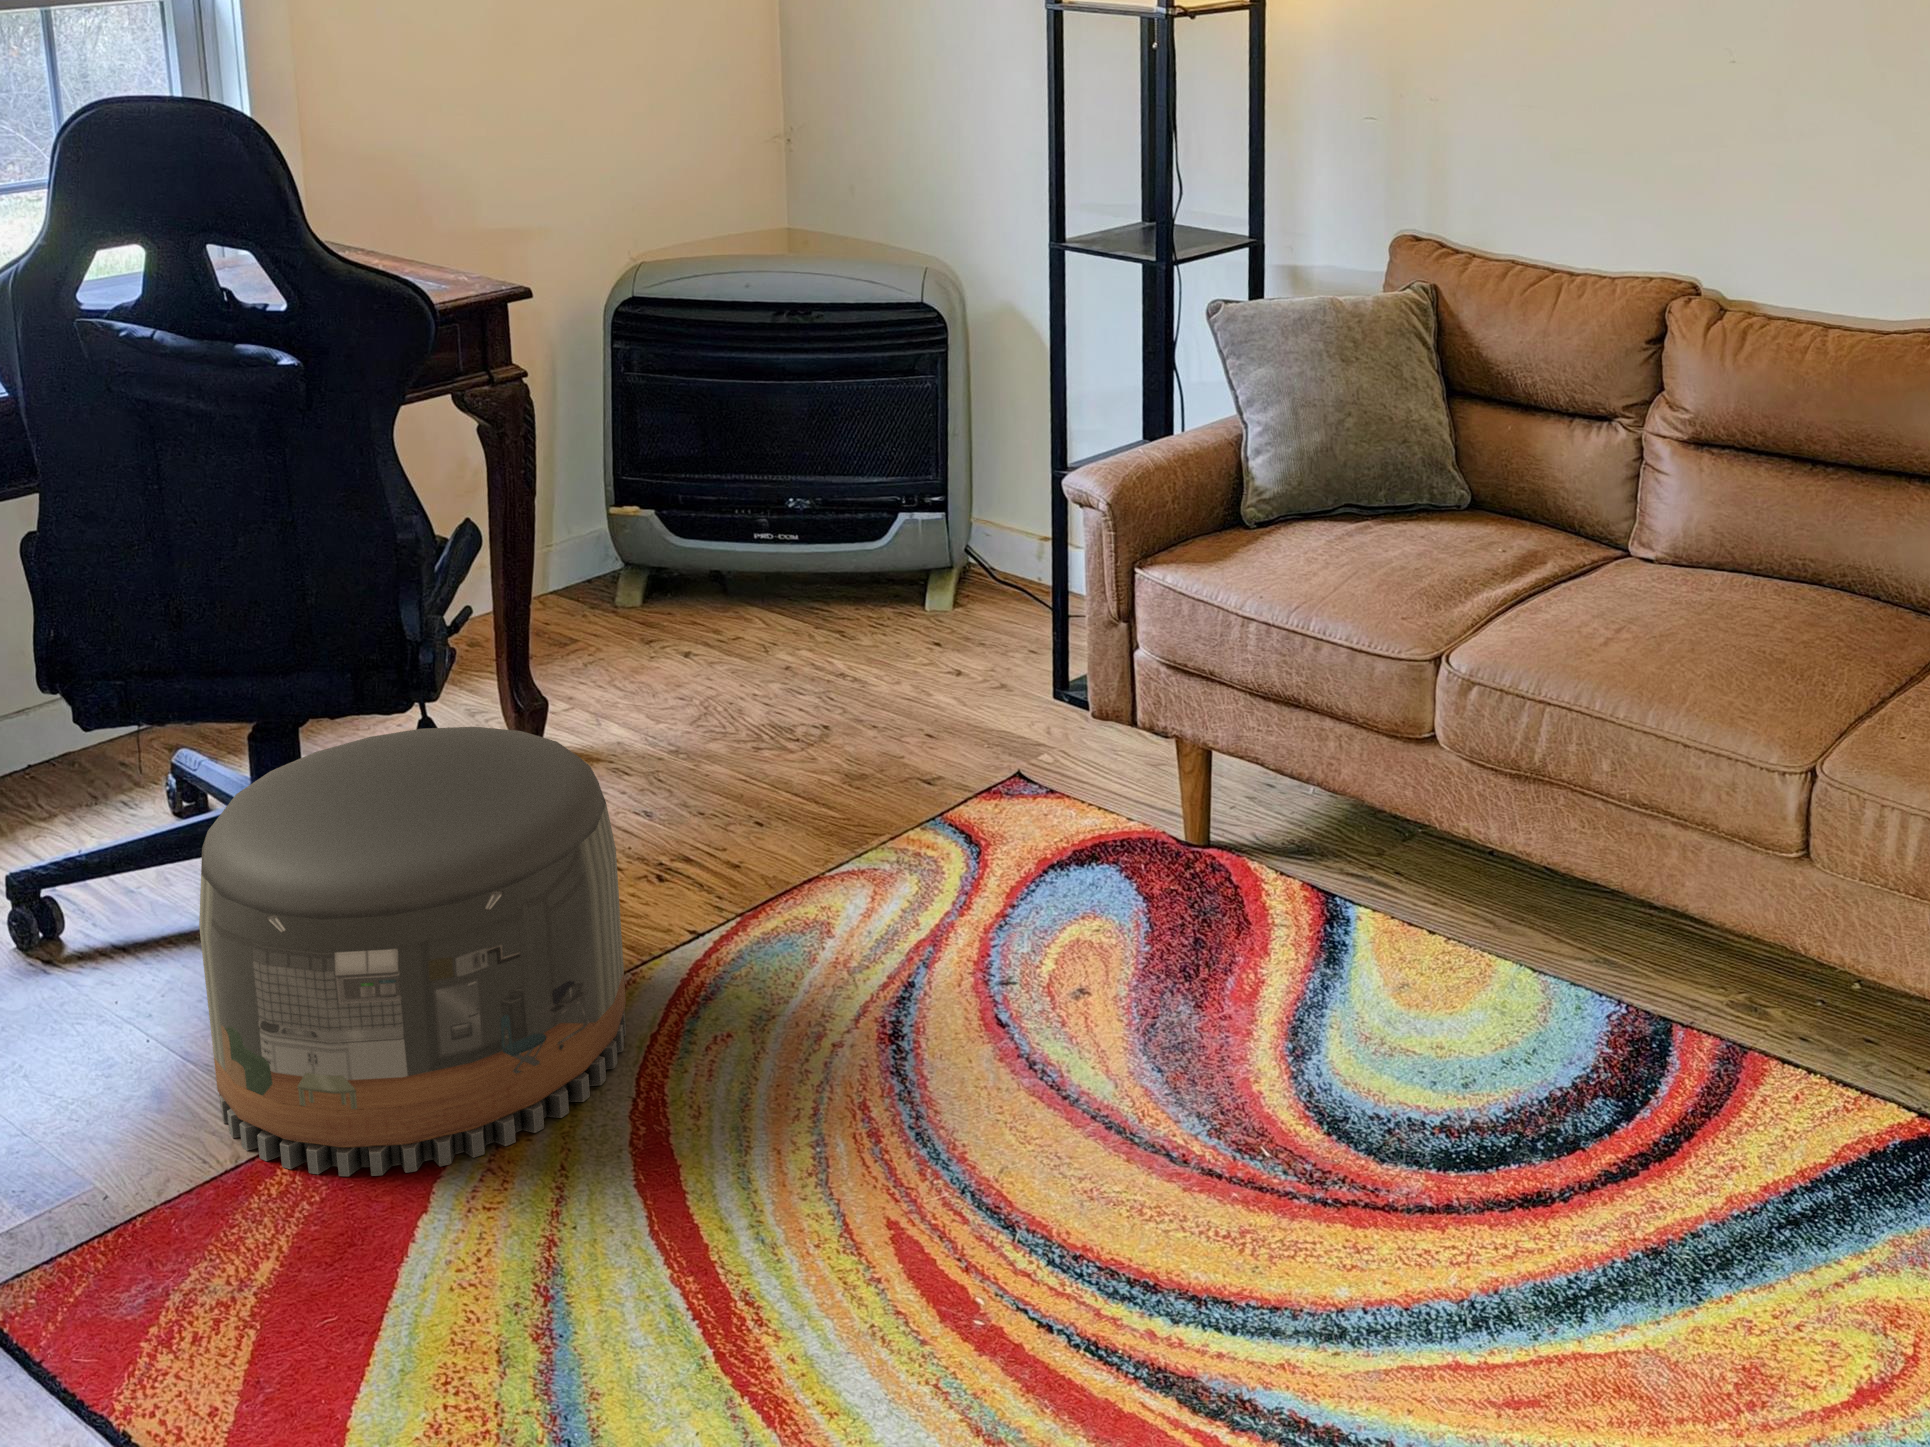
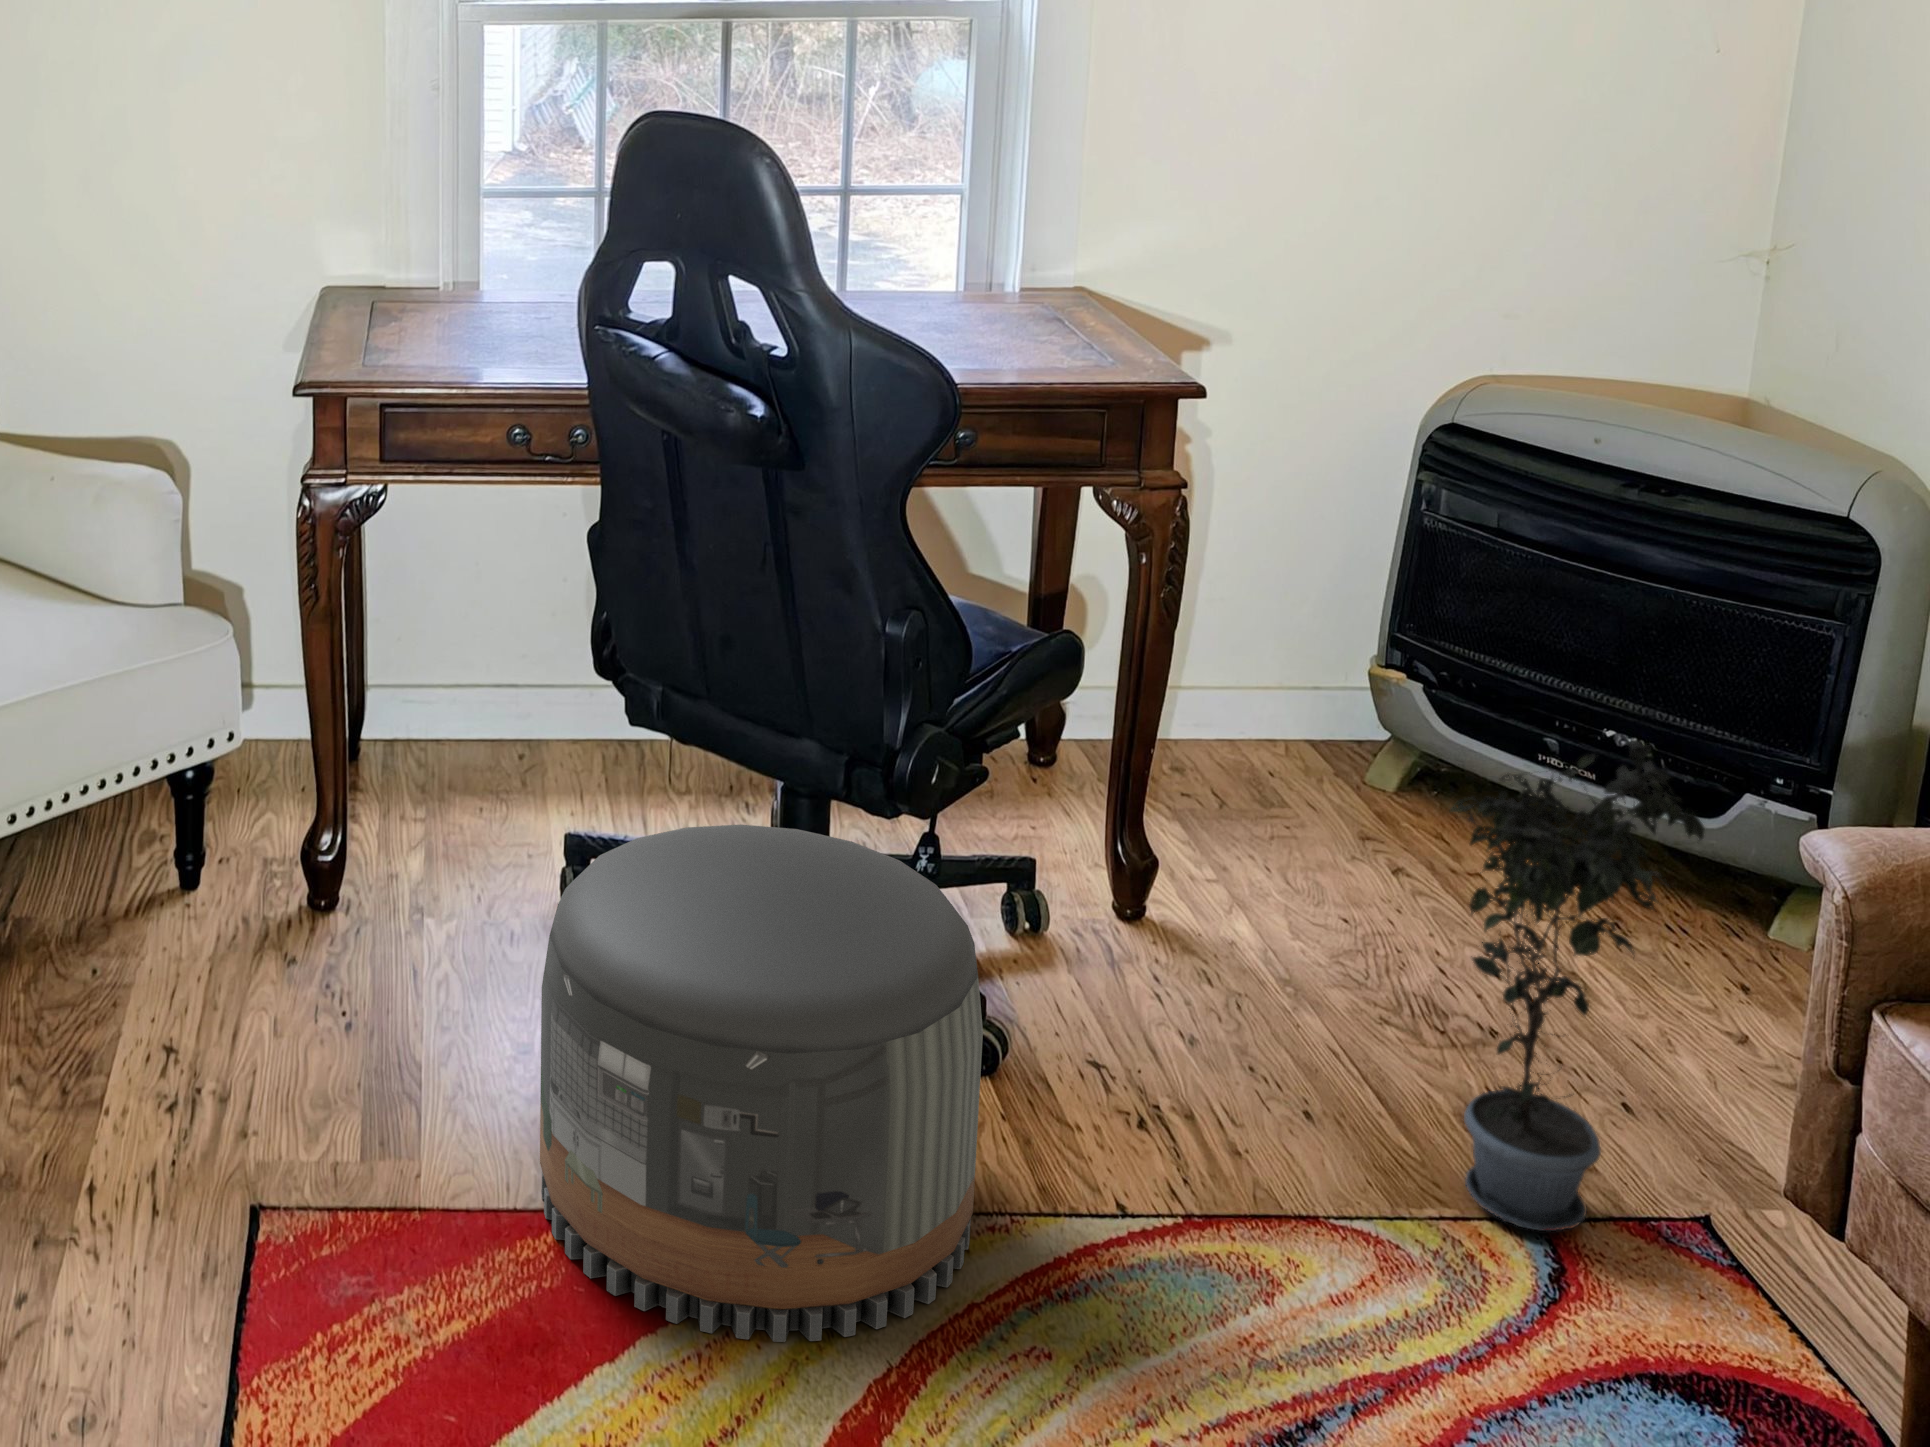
potted plant: none [835,463,997,829] -> present [1450,742,1705,1231]

